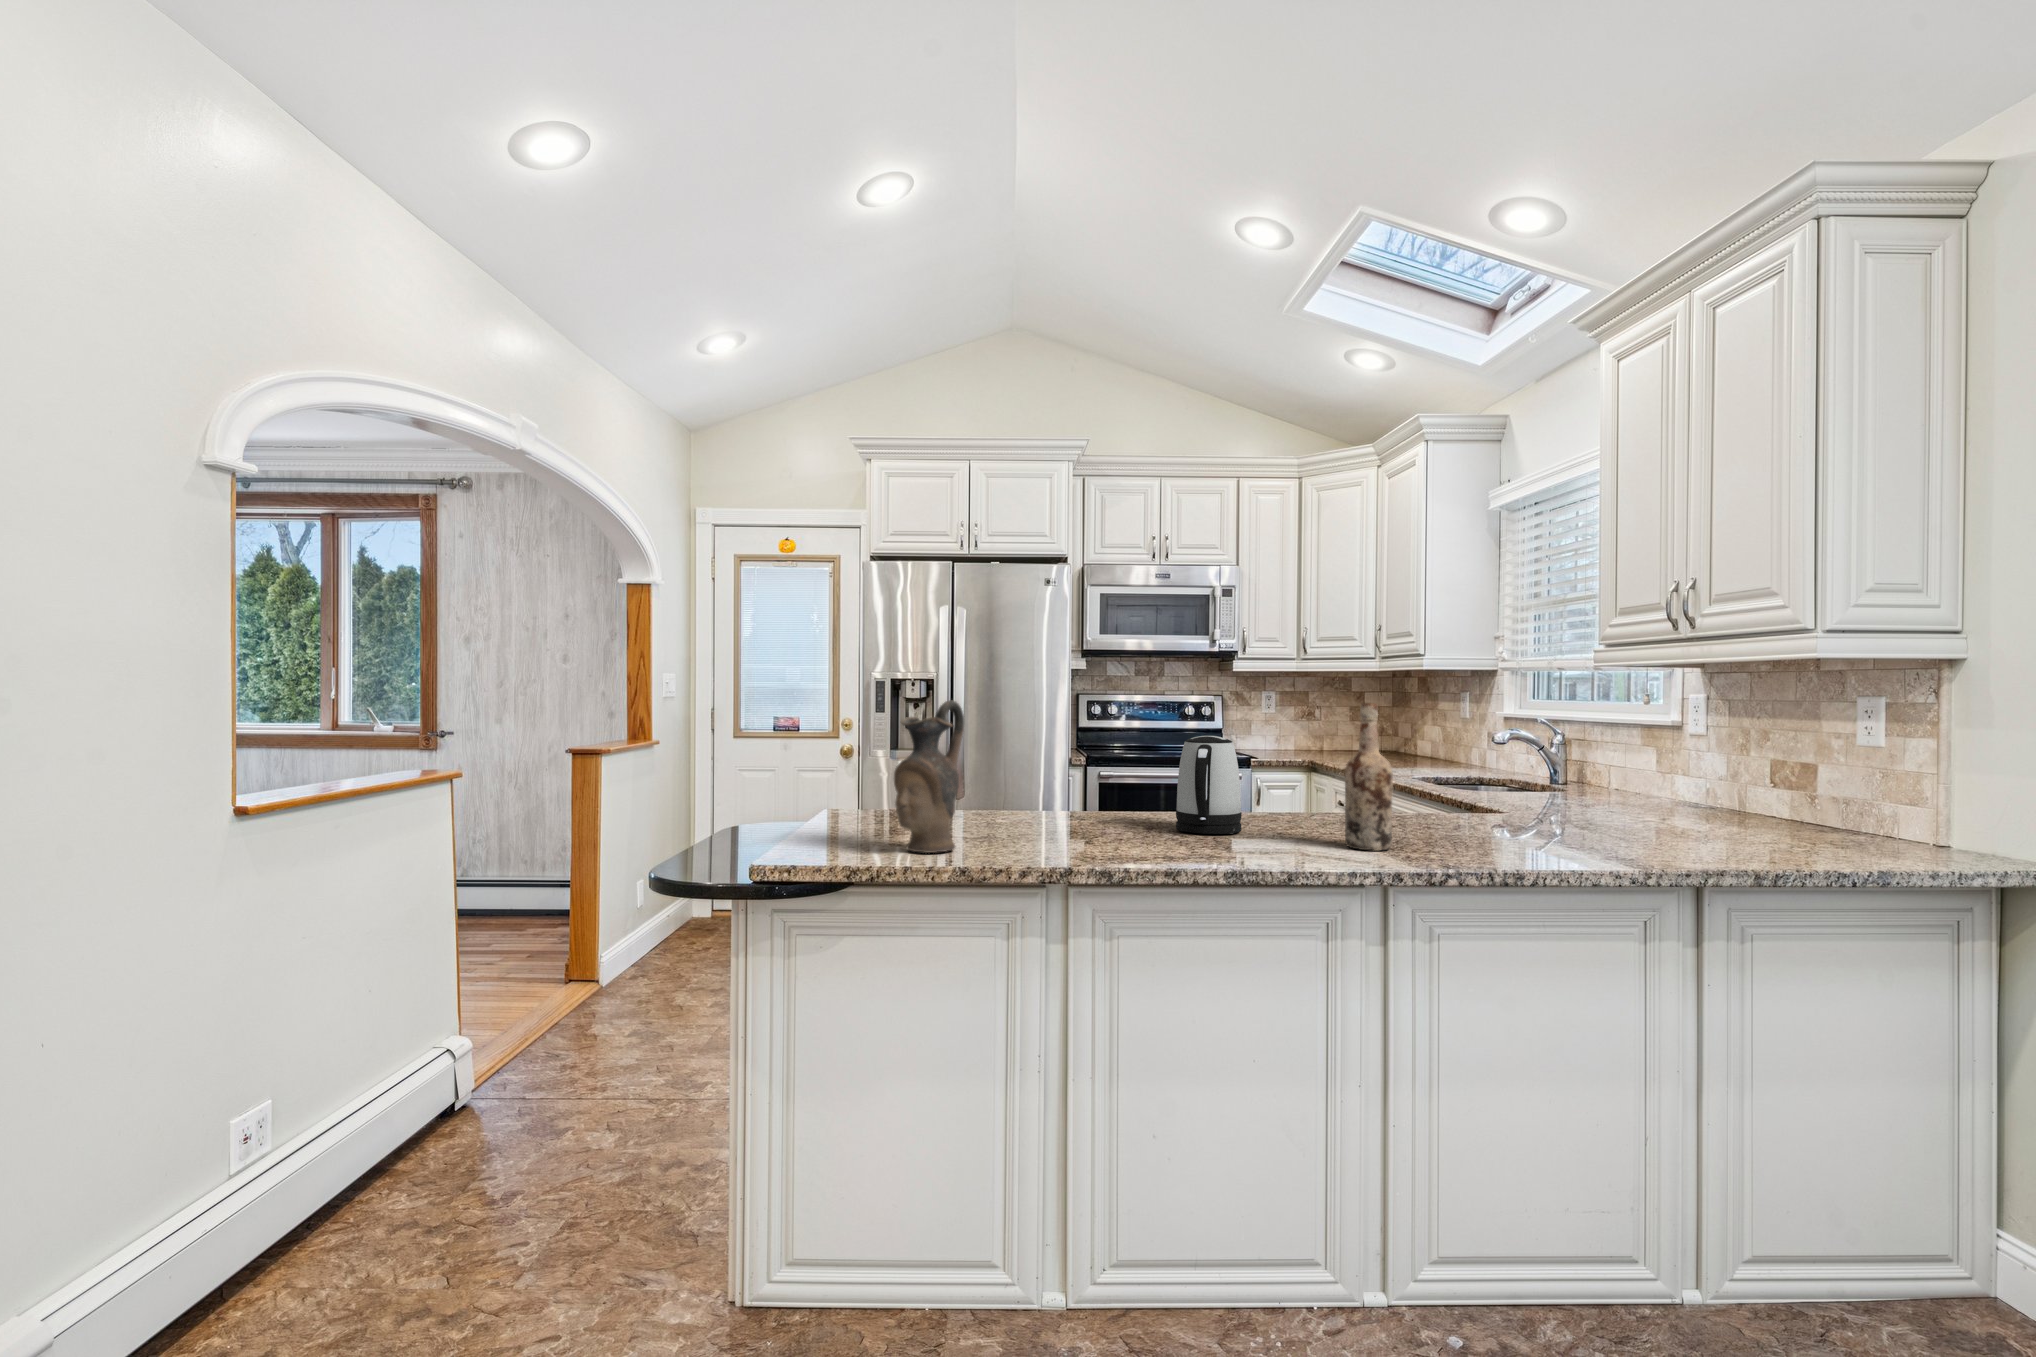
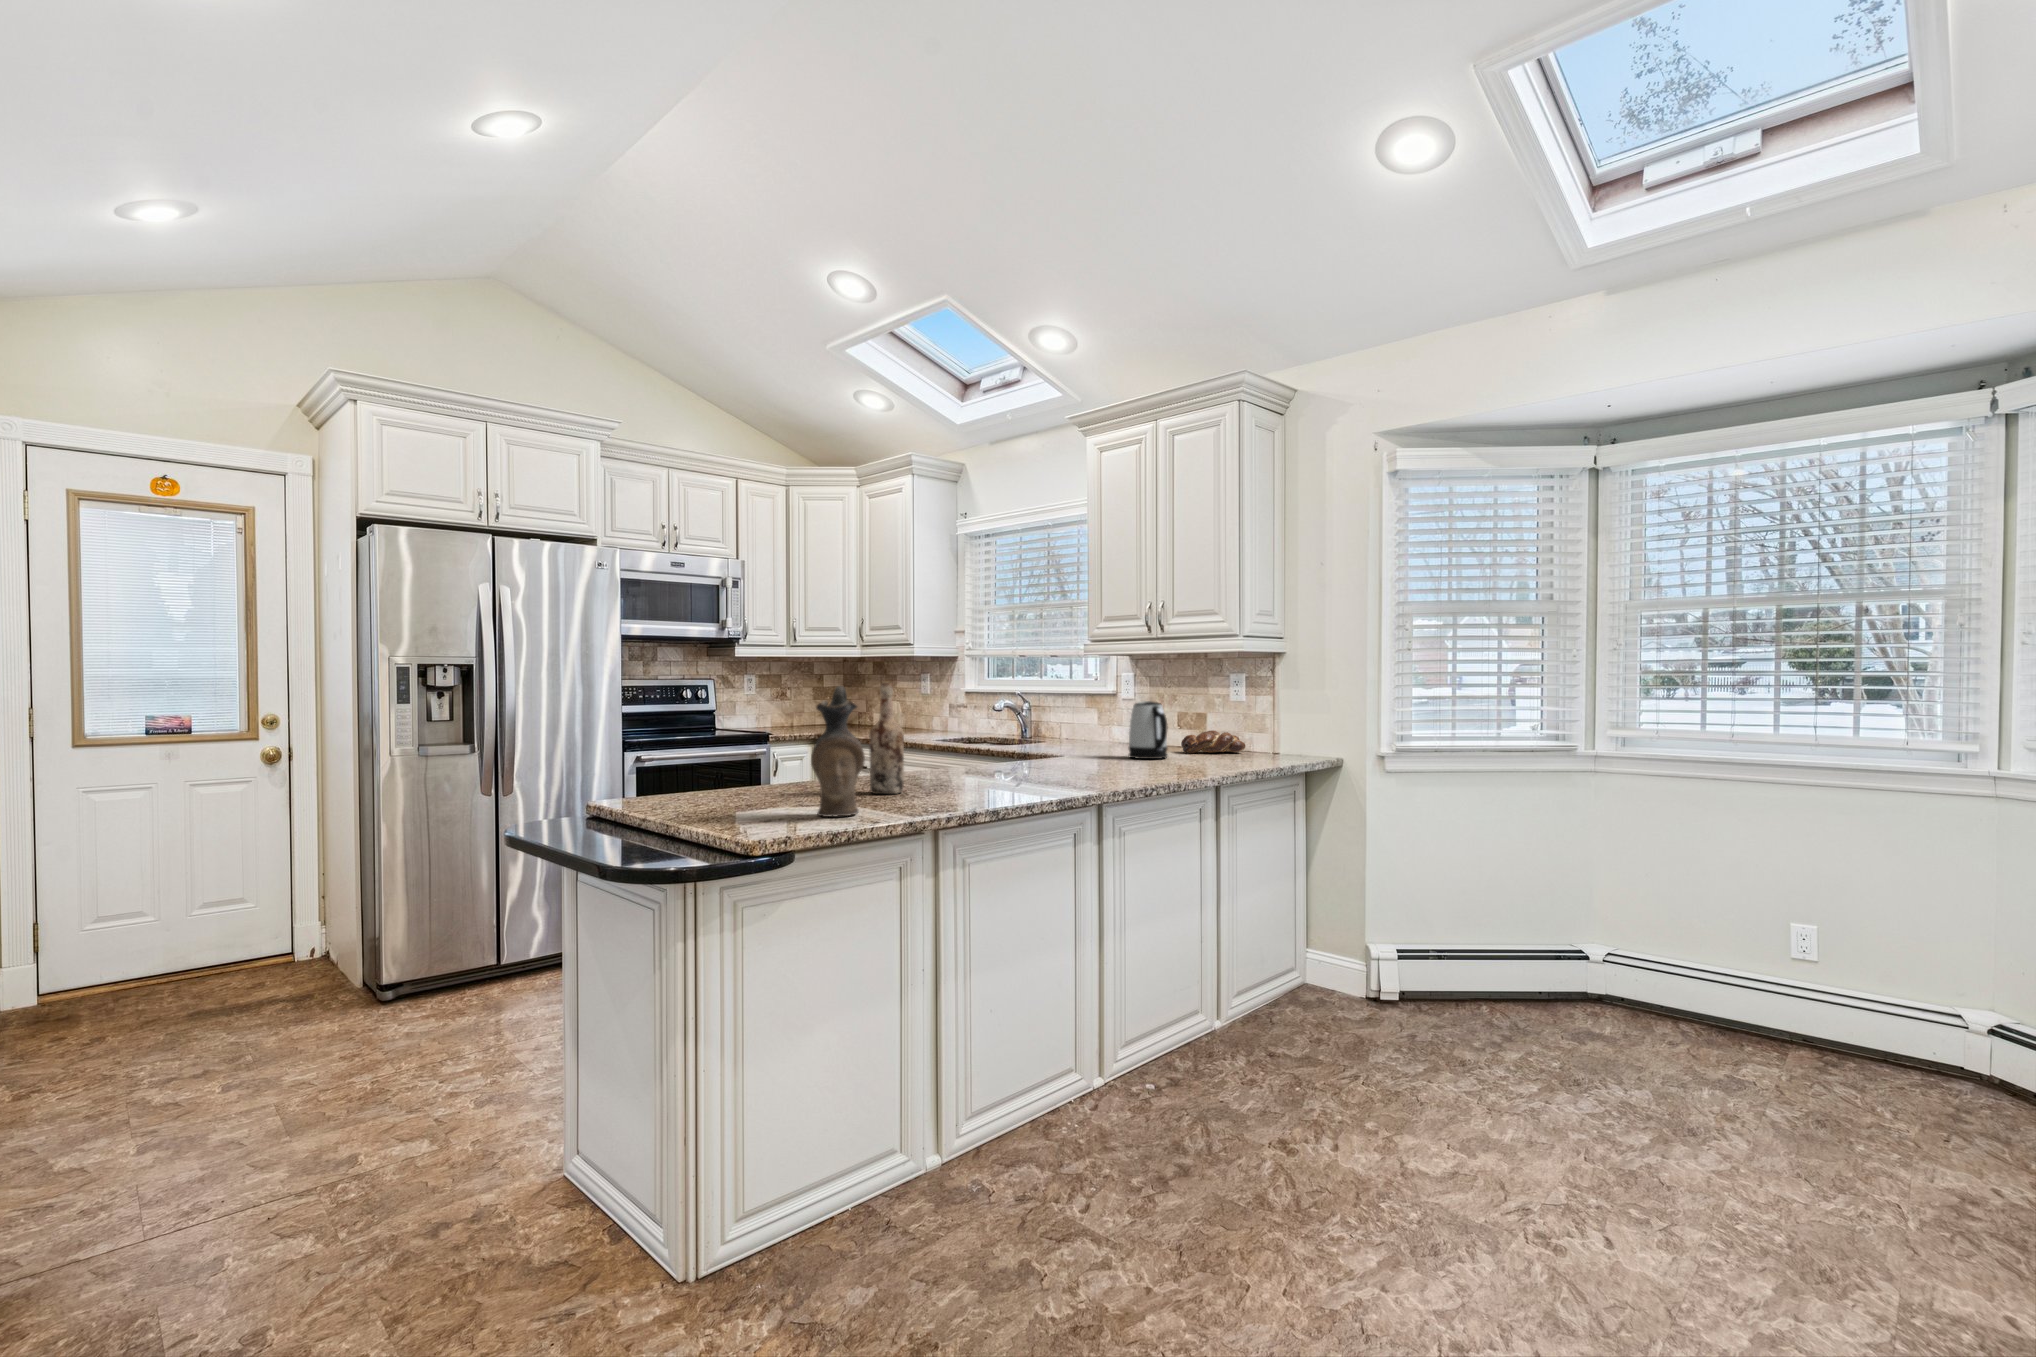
wine bottle: present [1345,703,1393,851] -> present [869,683,904,794]
kettle: present [1176,736,1242,834] -> present [1129,701,1168,759]
bread loaf: none [1744,792,1879,833] -> present [1181,730,1245,753]

